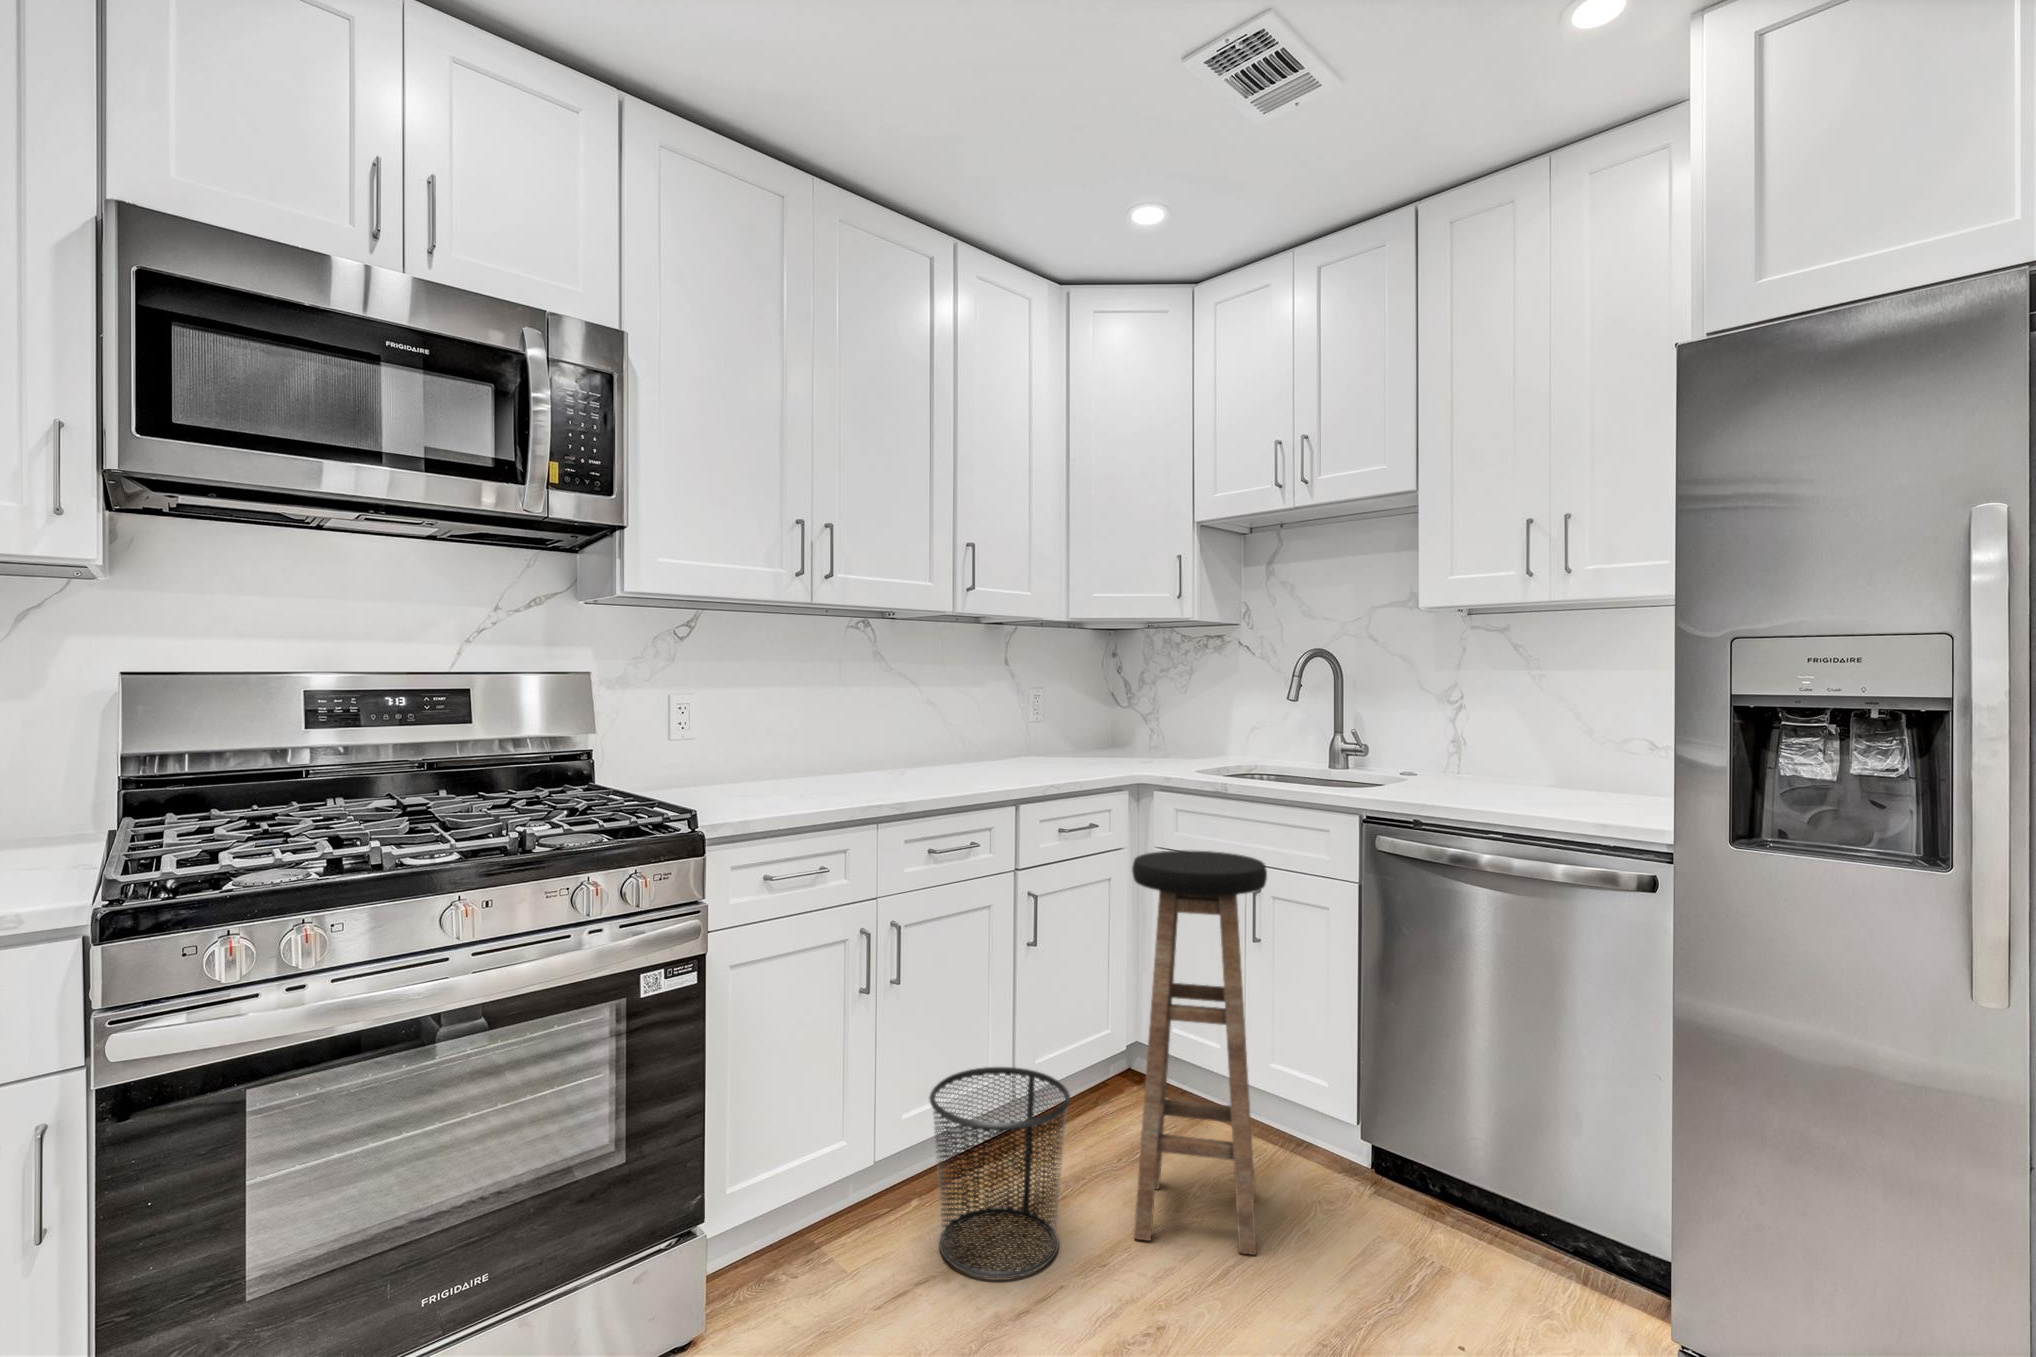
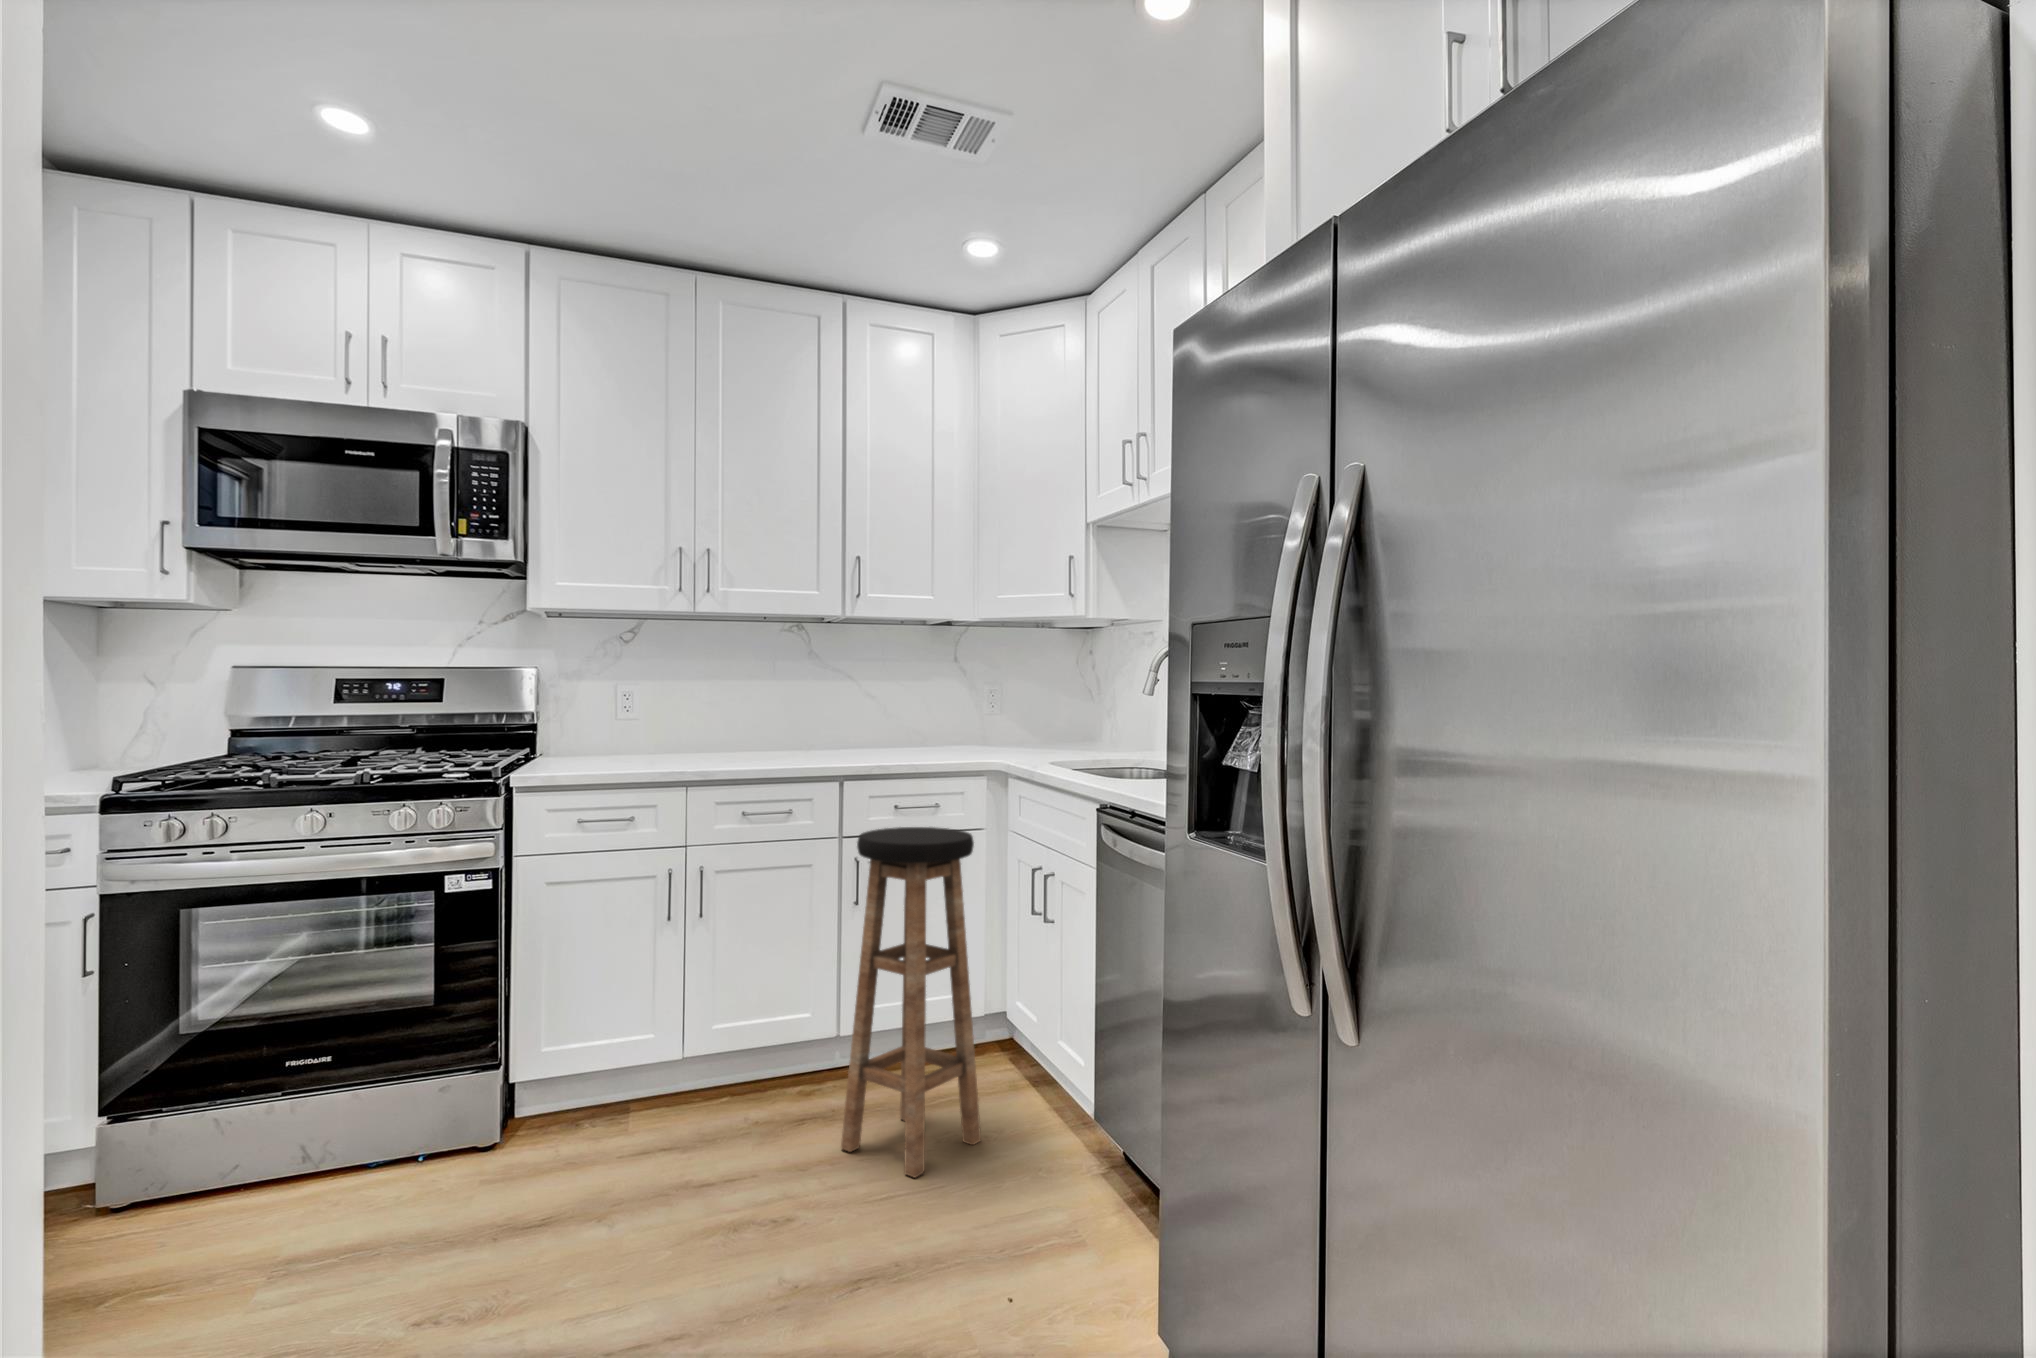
waste bin: present [929,1067,1070,1279] -> none [686,993,804,1153]

